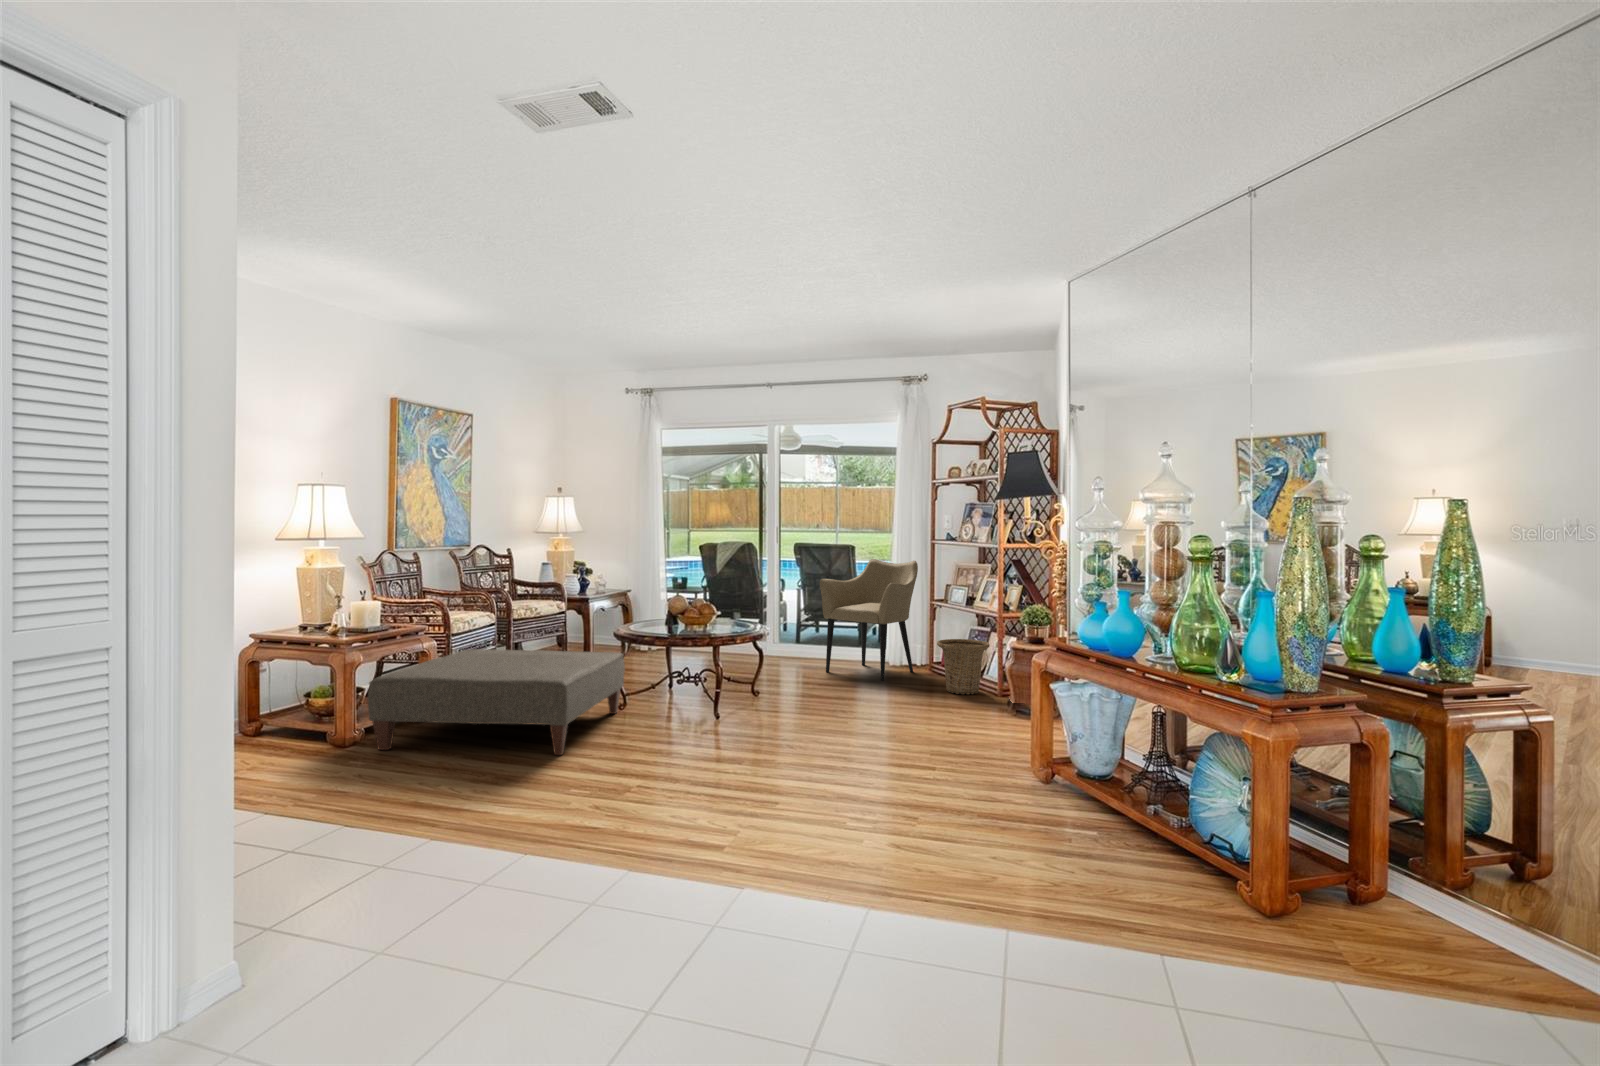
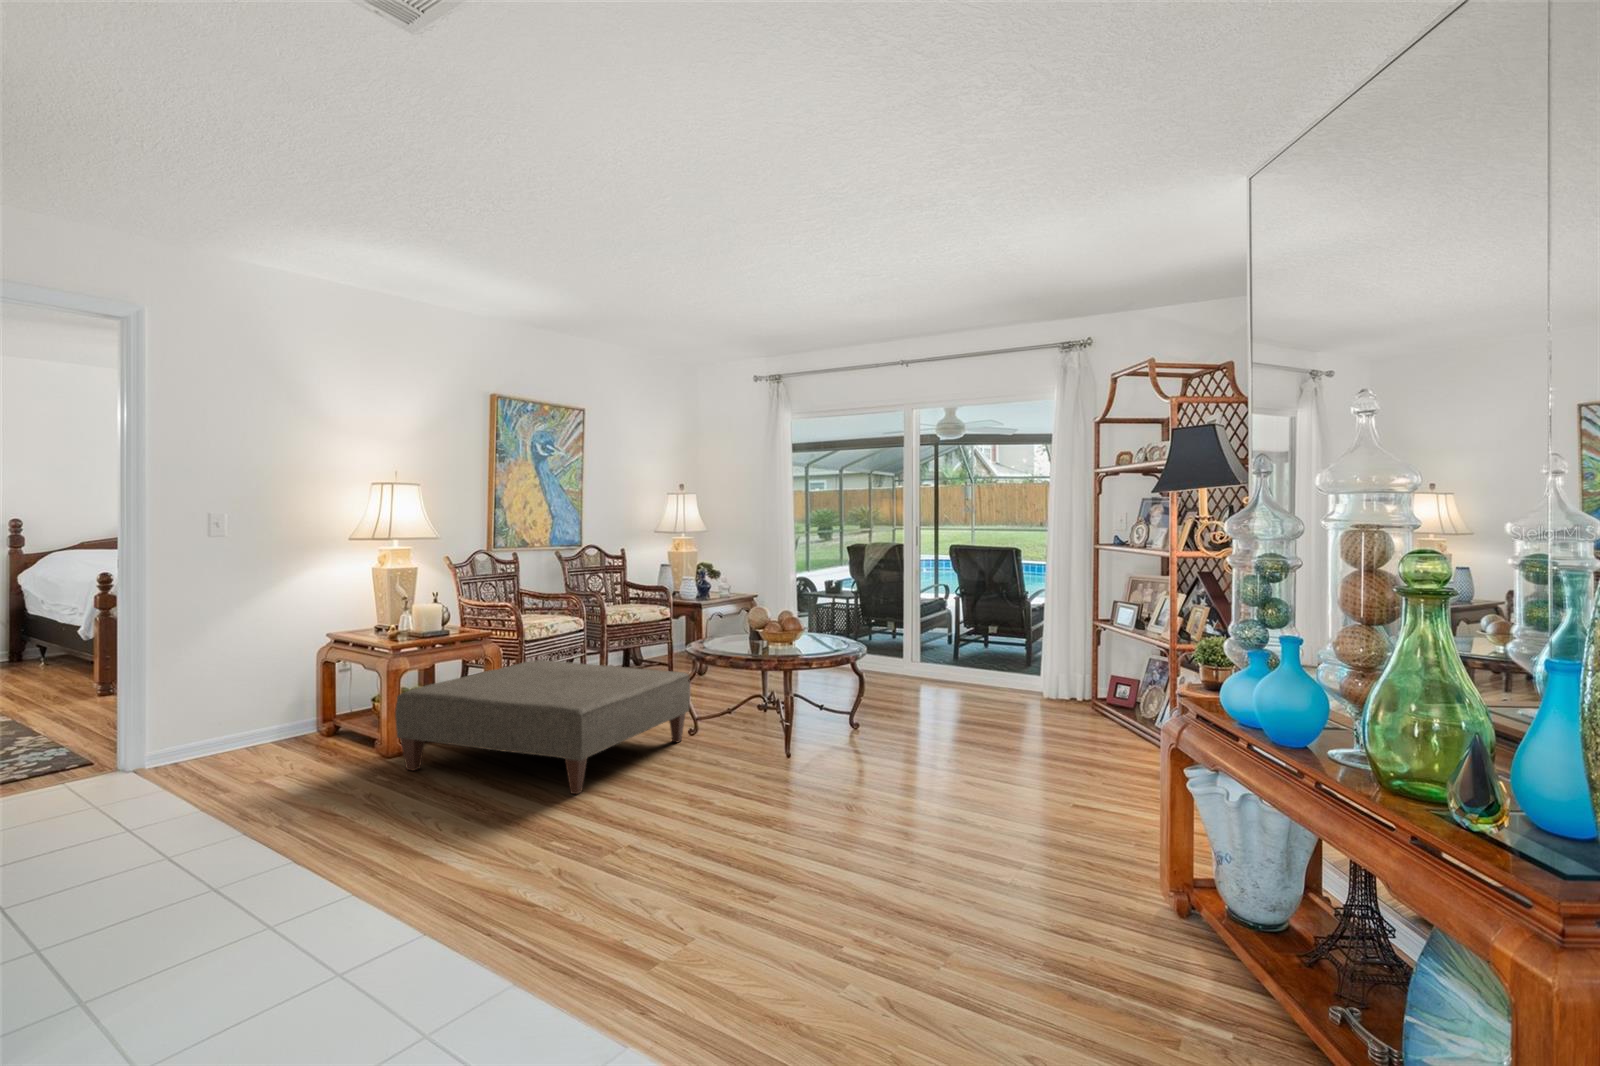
armchair: present [820,559,918,681] -> none [951,566,1076,719]
basket: present [937,639,990,695] -> none [1085,673,1157,747]

